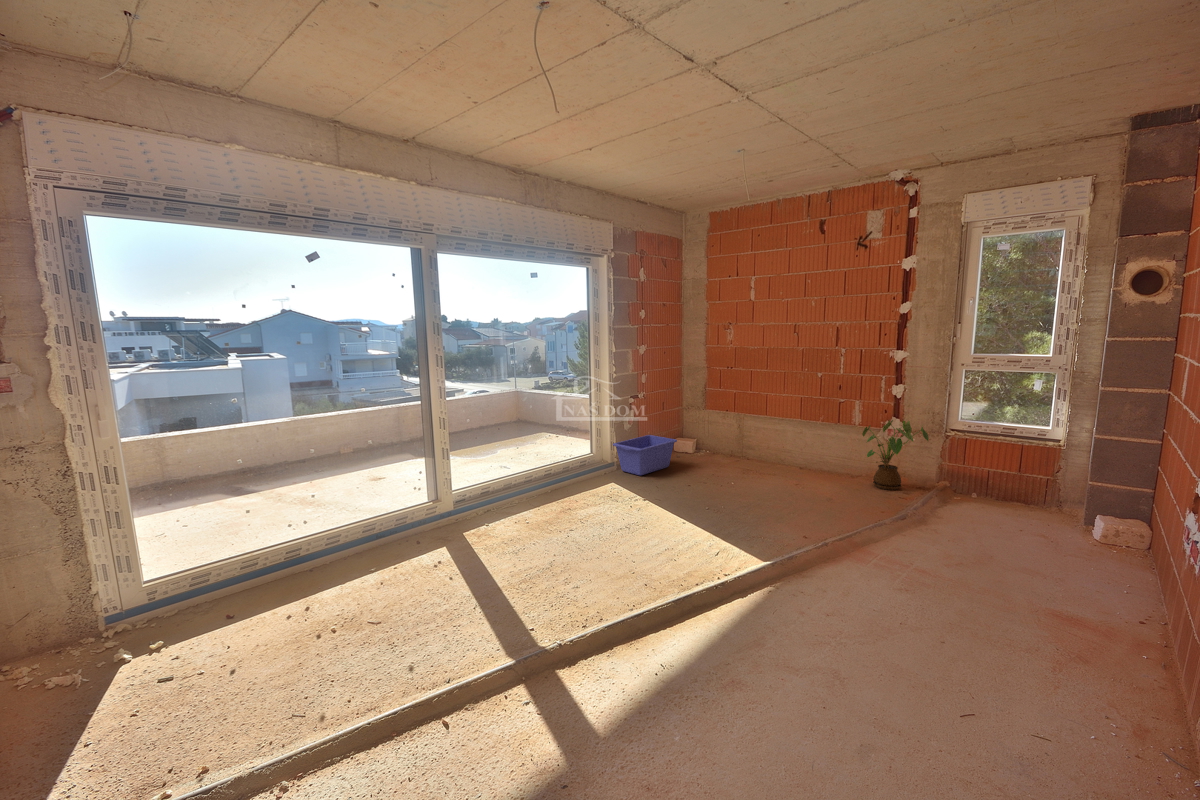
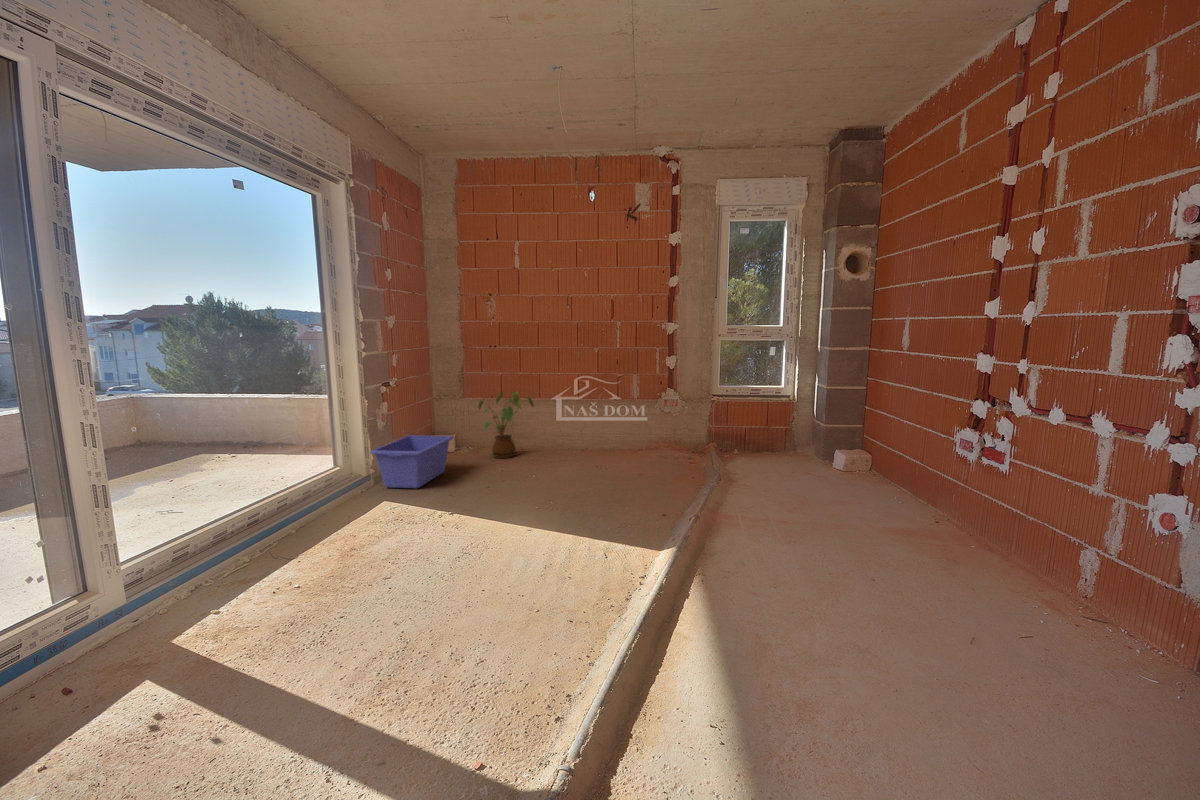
house plant: present [862,420,929,490] -> present [478,392,534,458]

